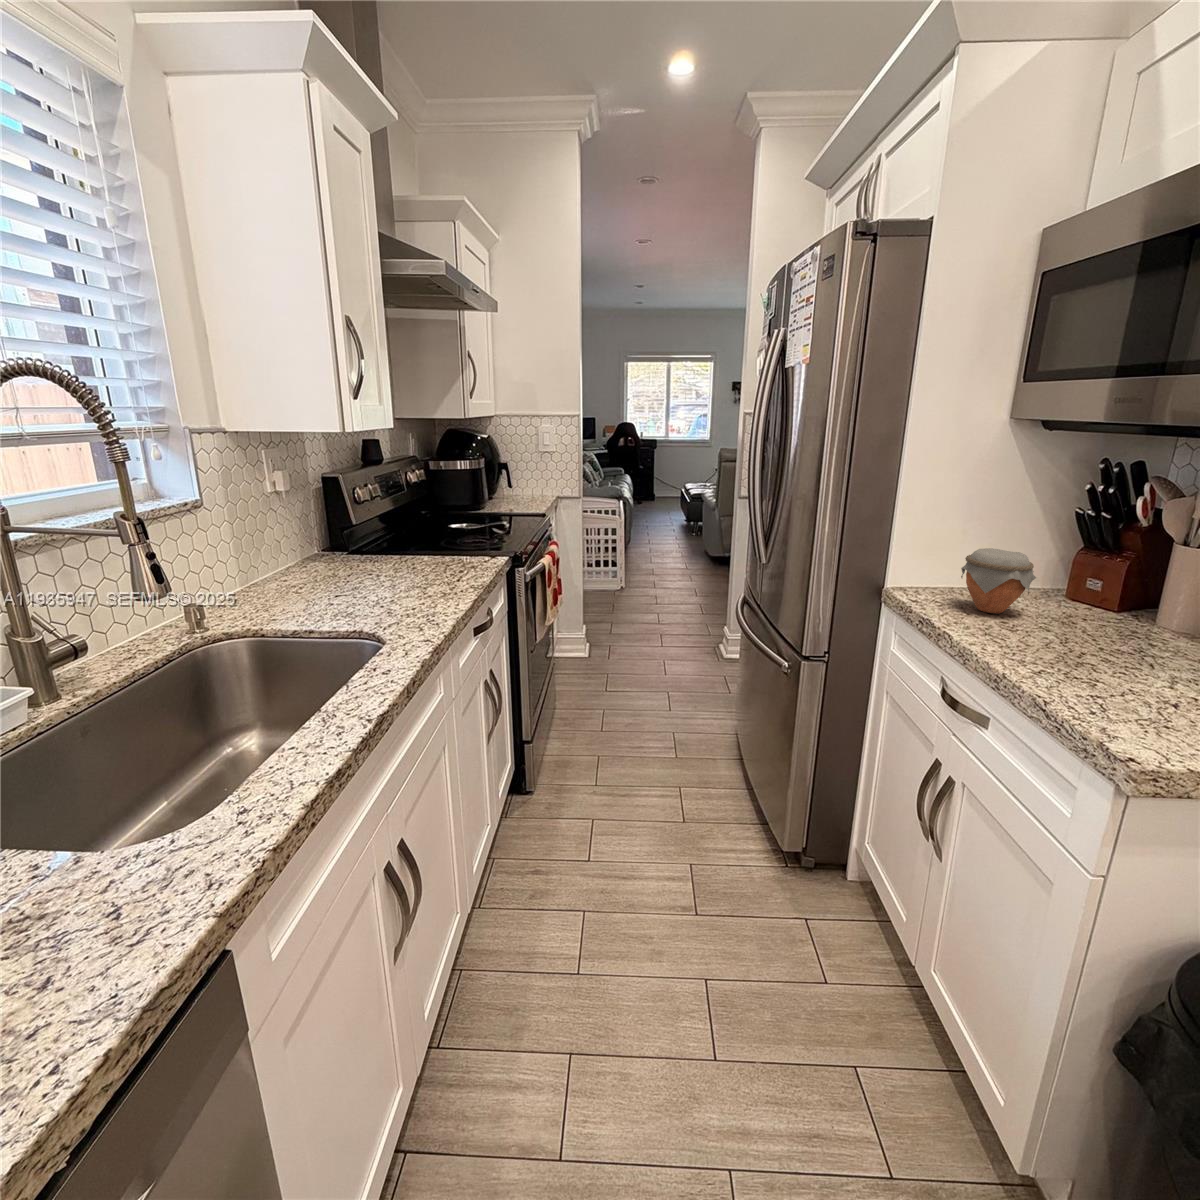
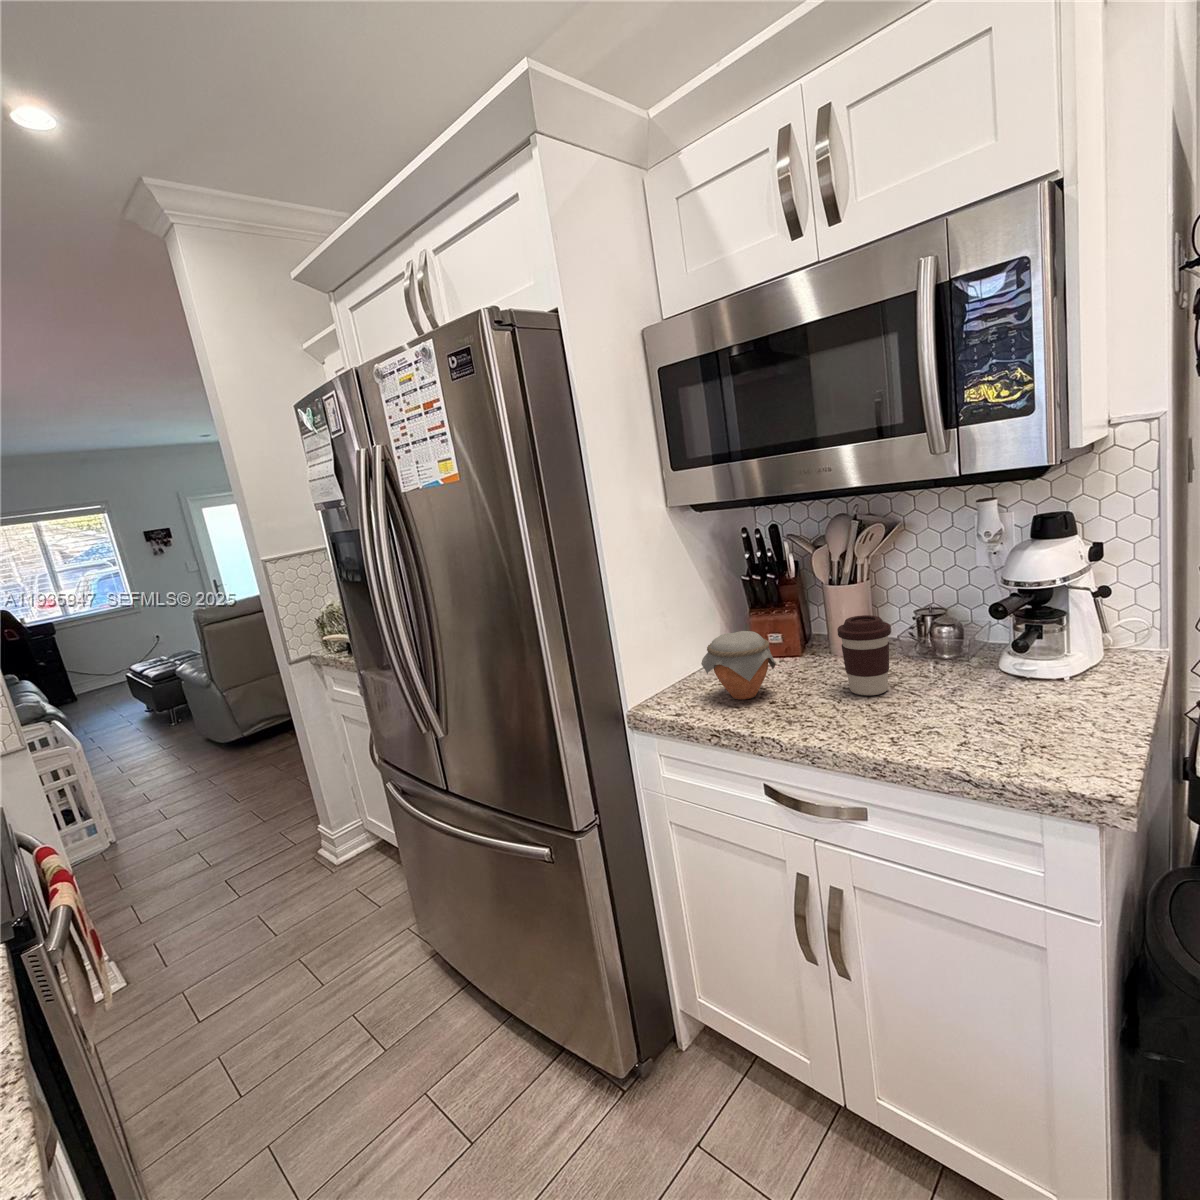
coffee cup: none [1088,568,1164,653] -> present [837,615,891,695]

